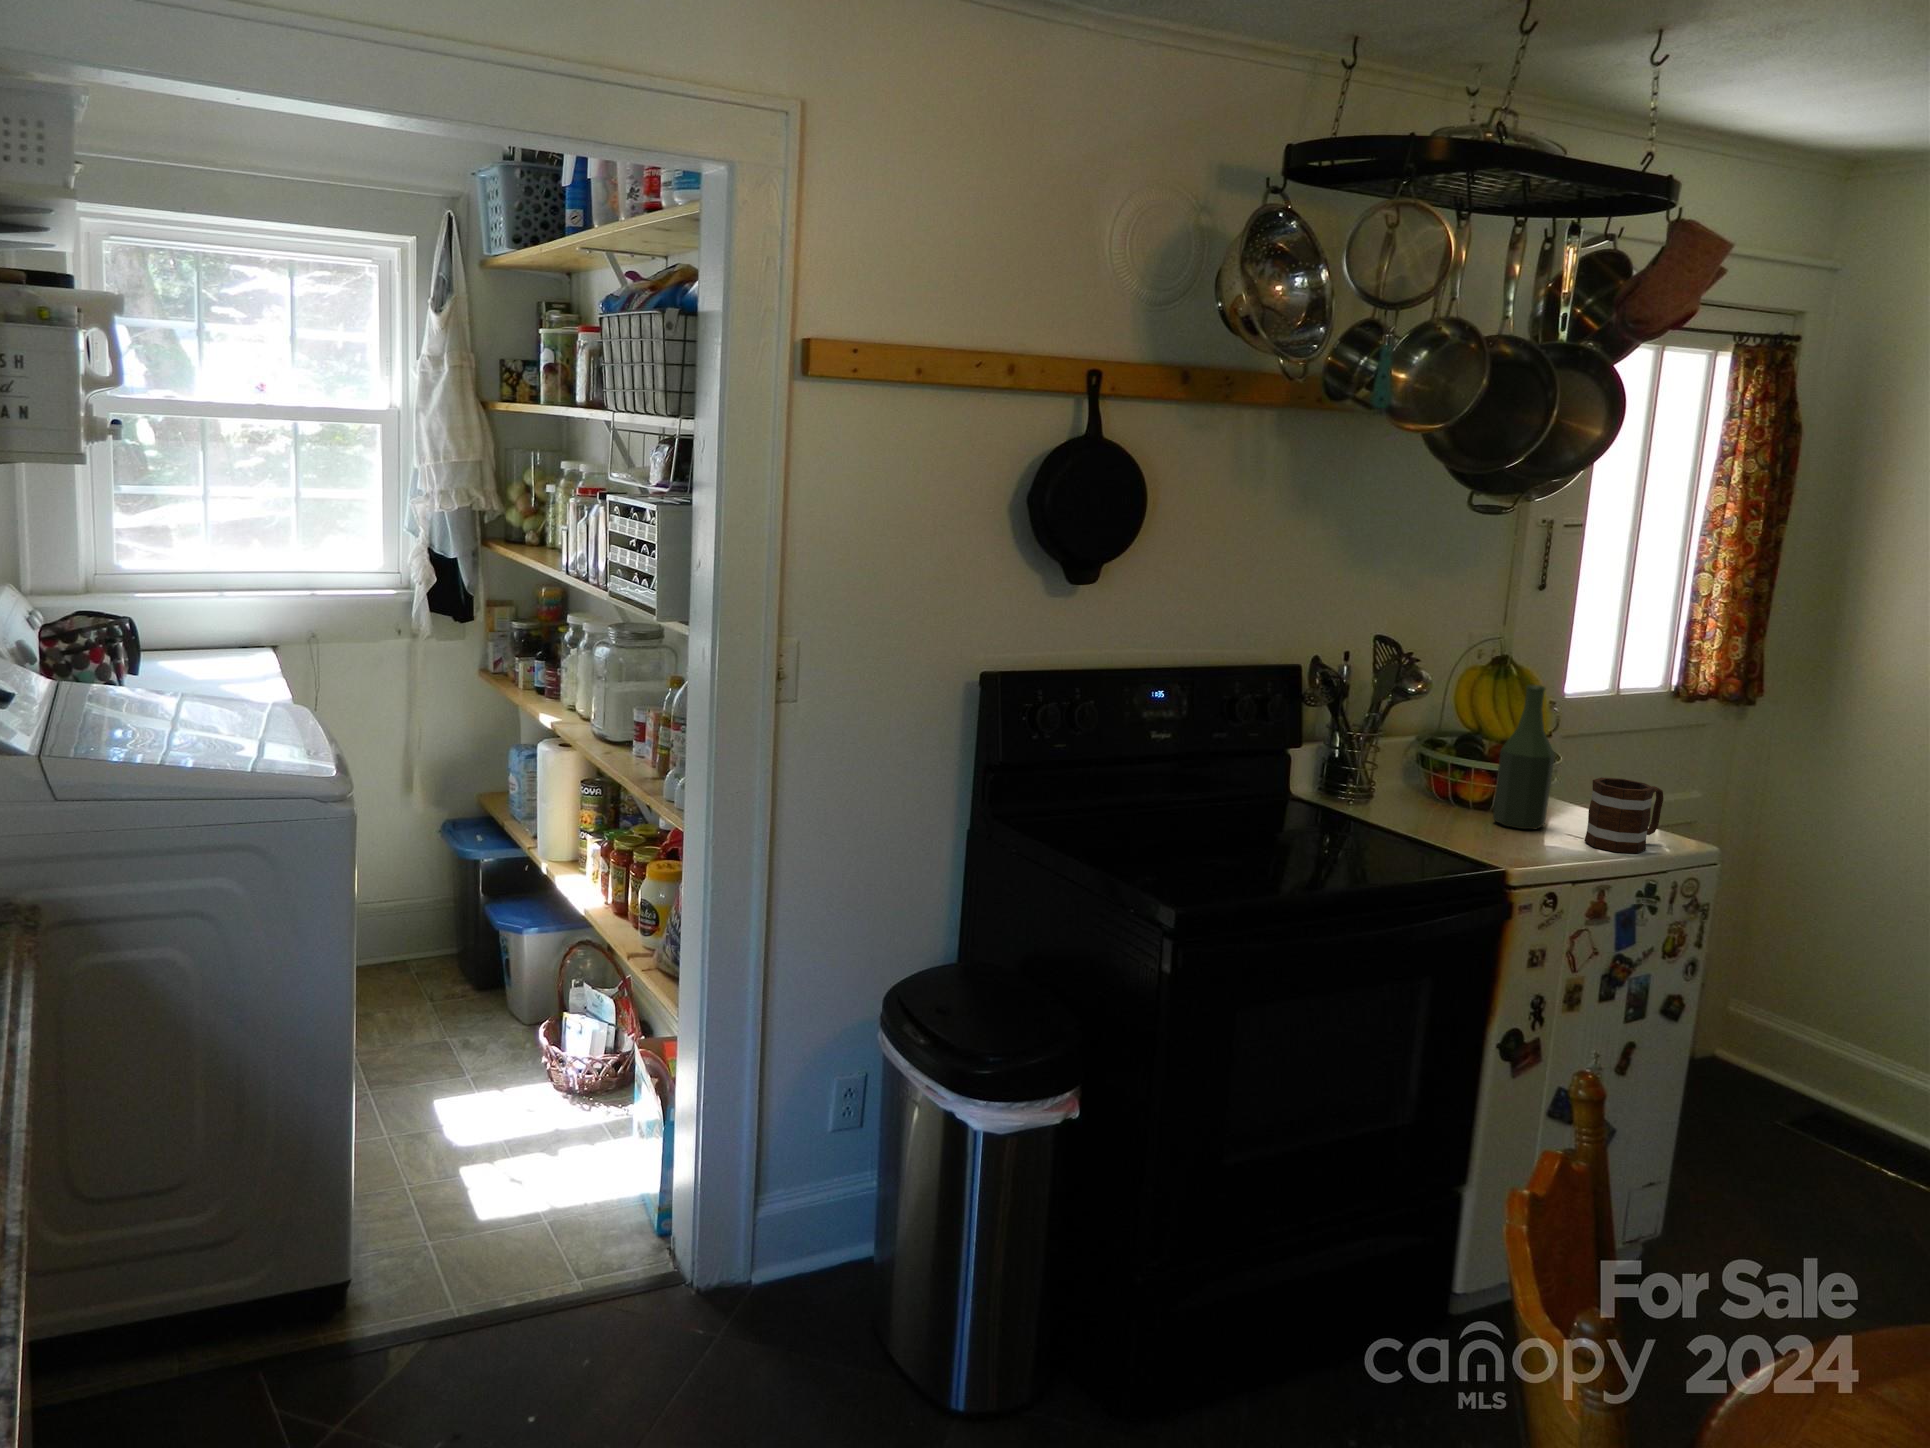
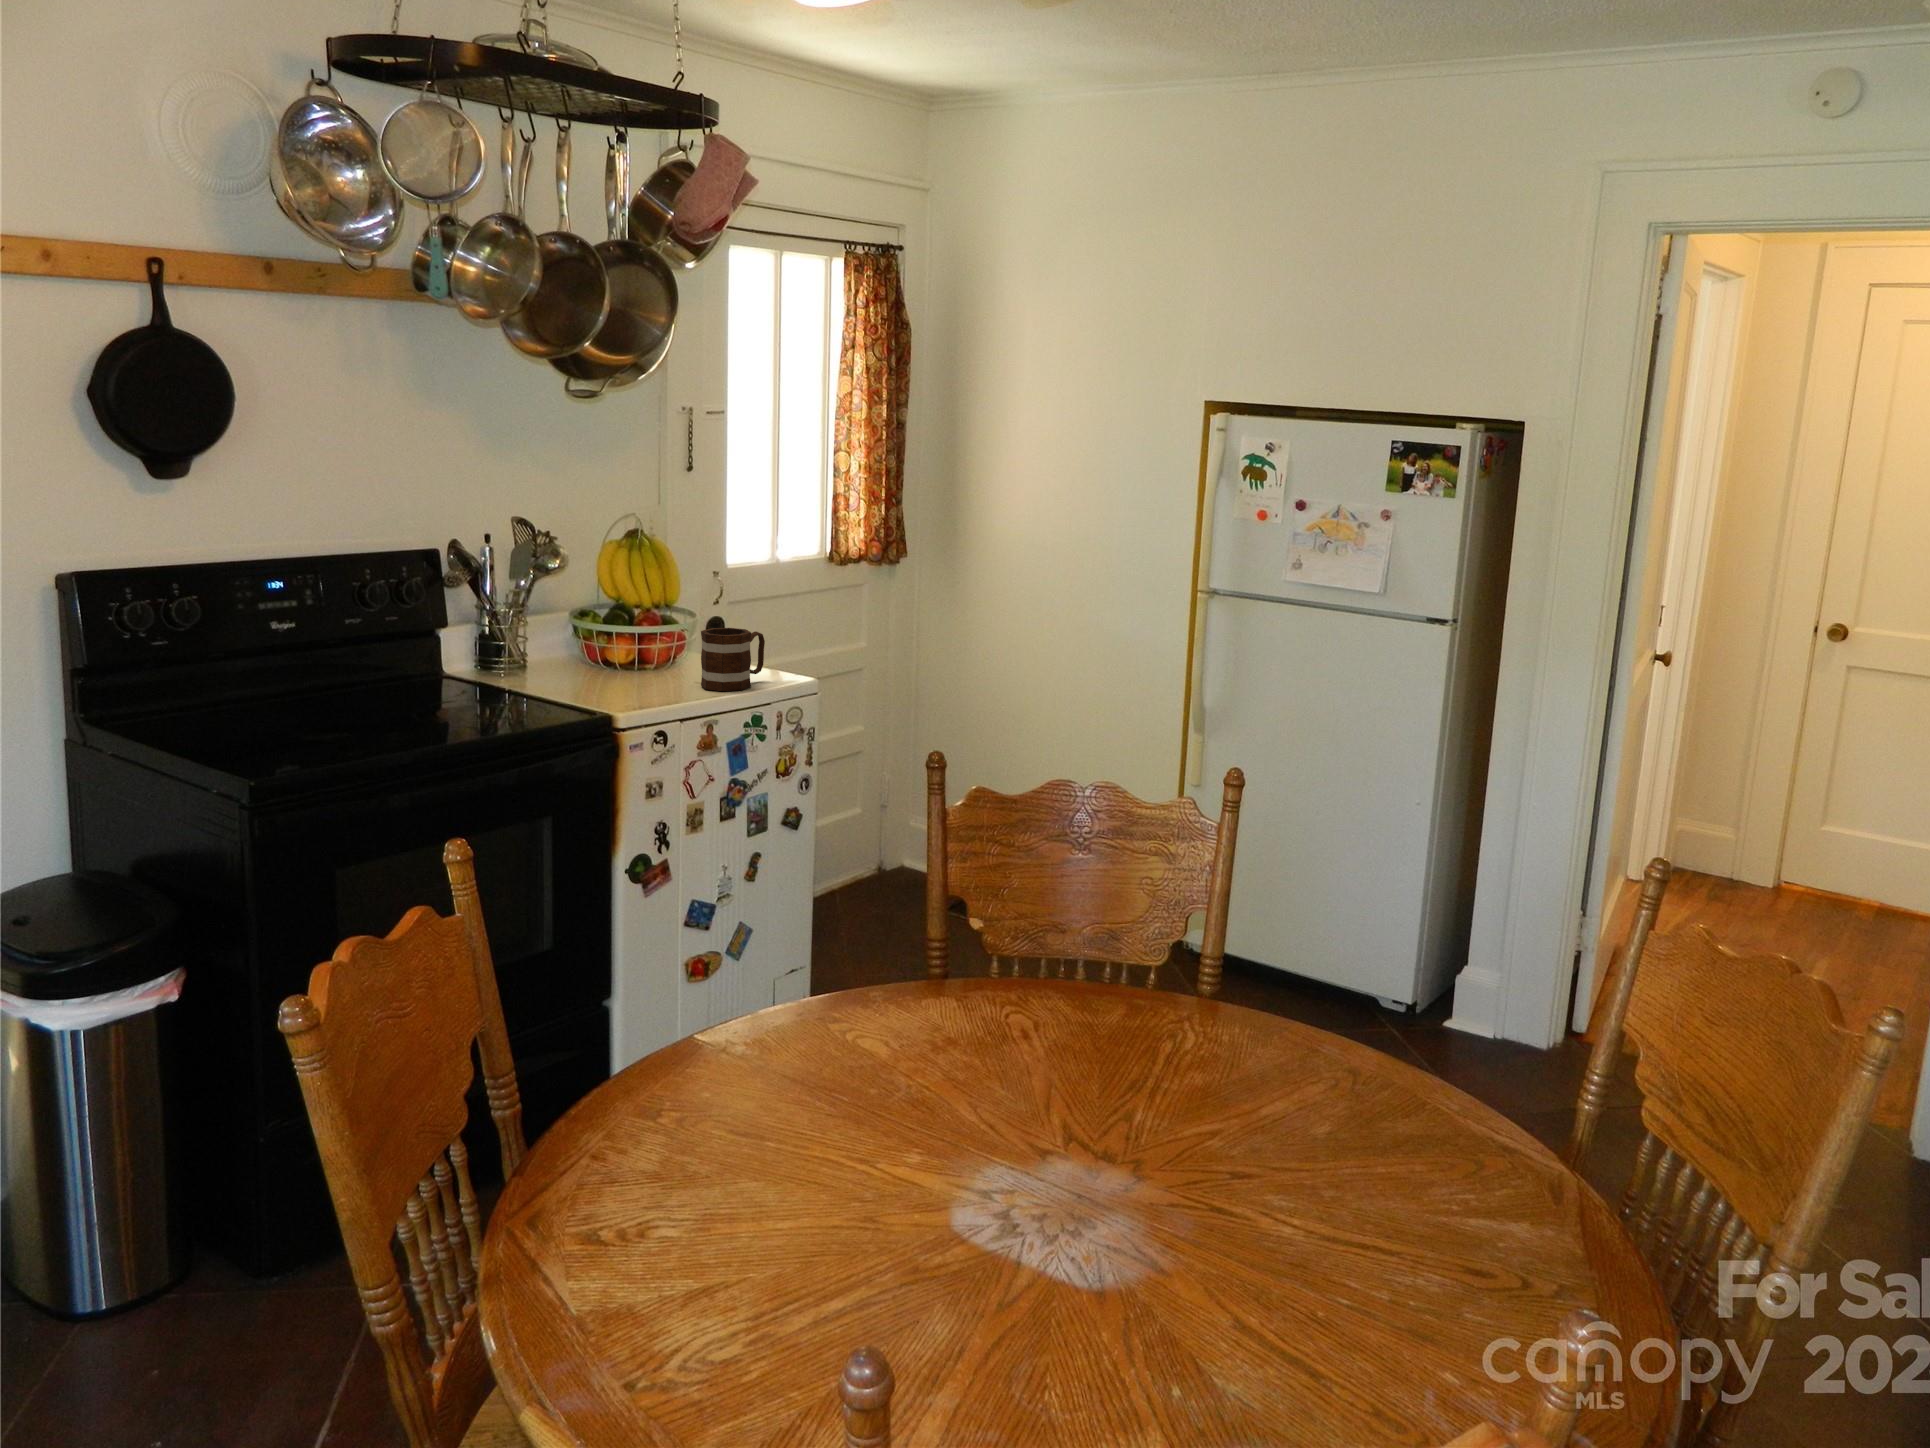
bottle: present [1493,685,1555,829] -> none [626,552,674,682]

